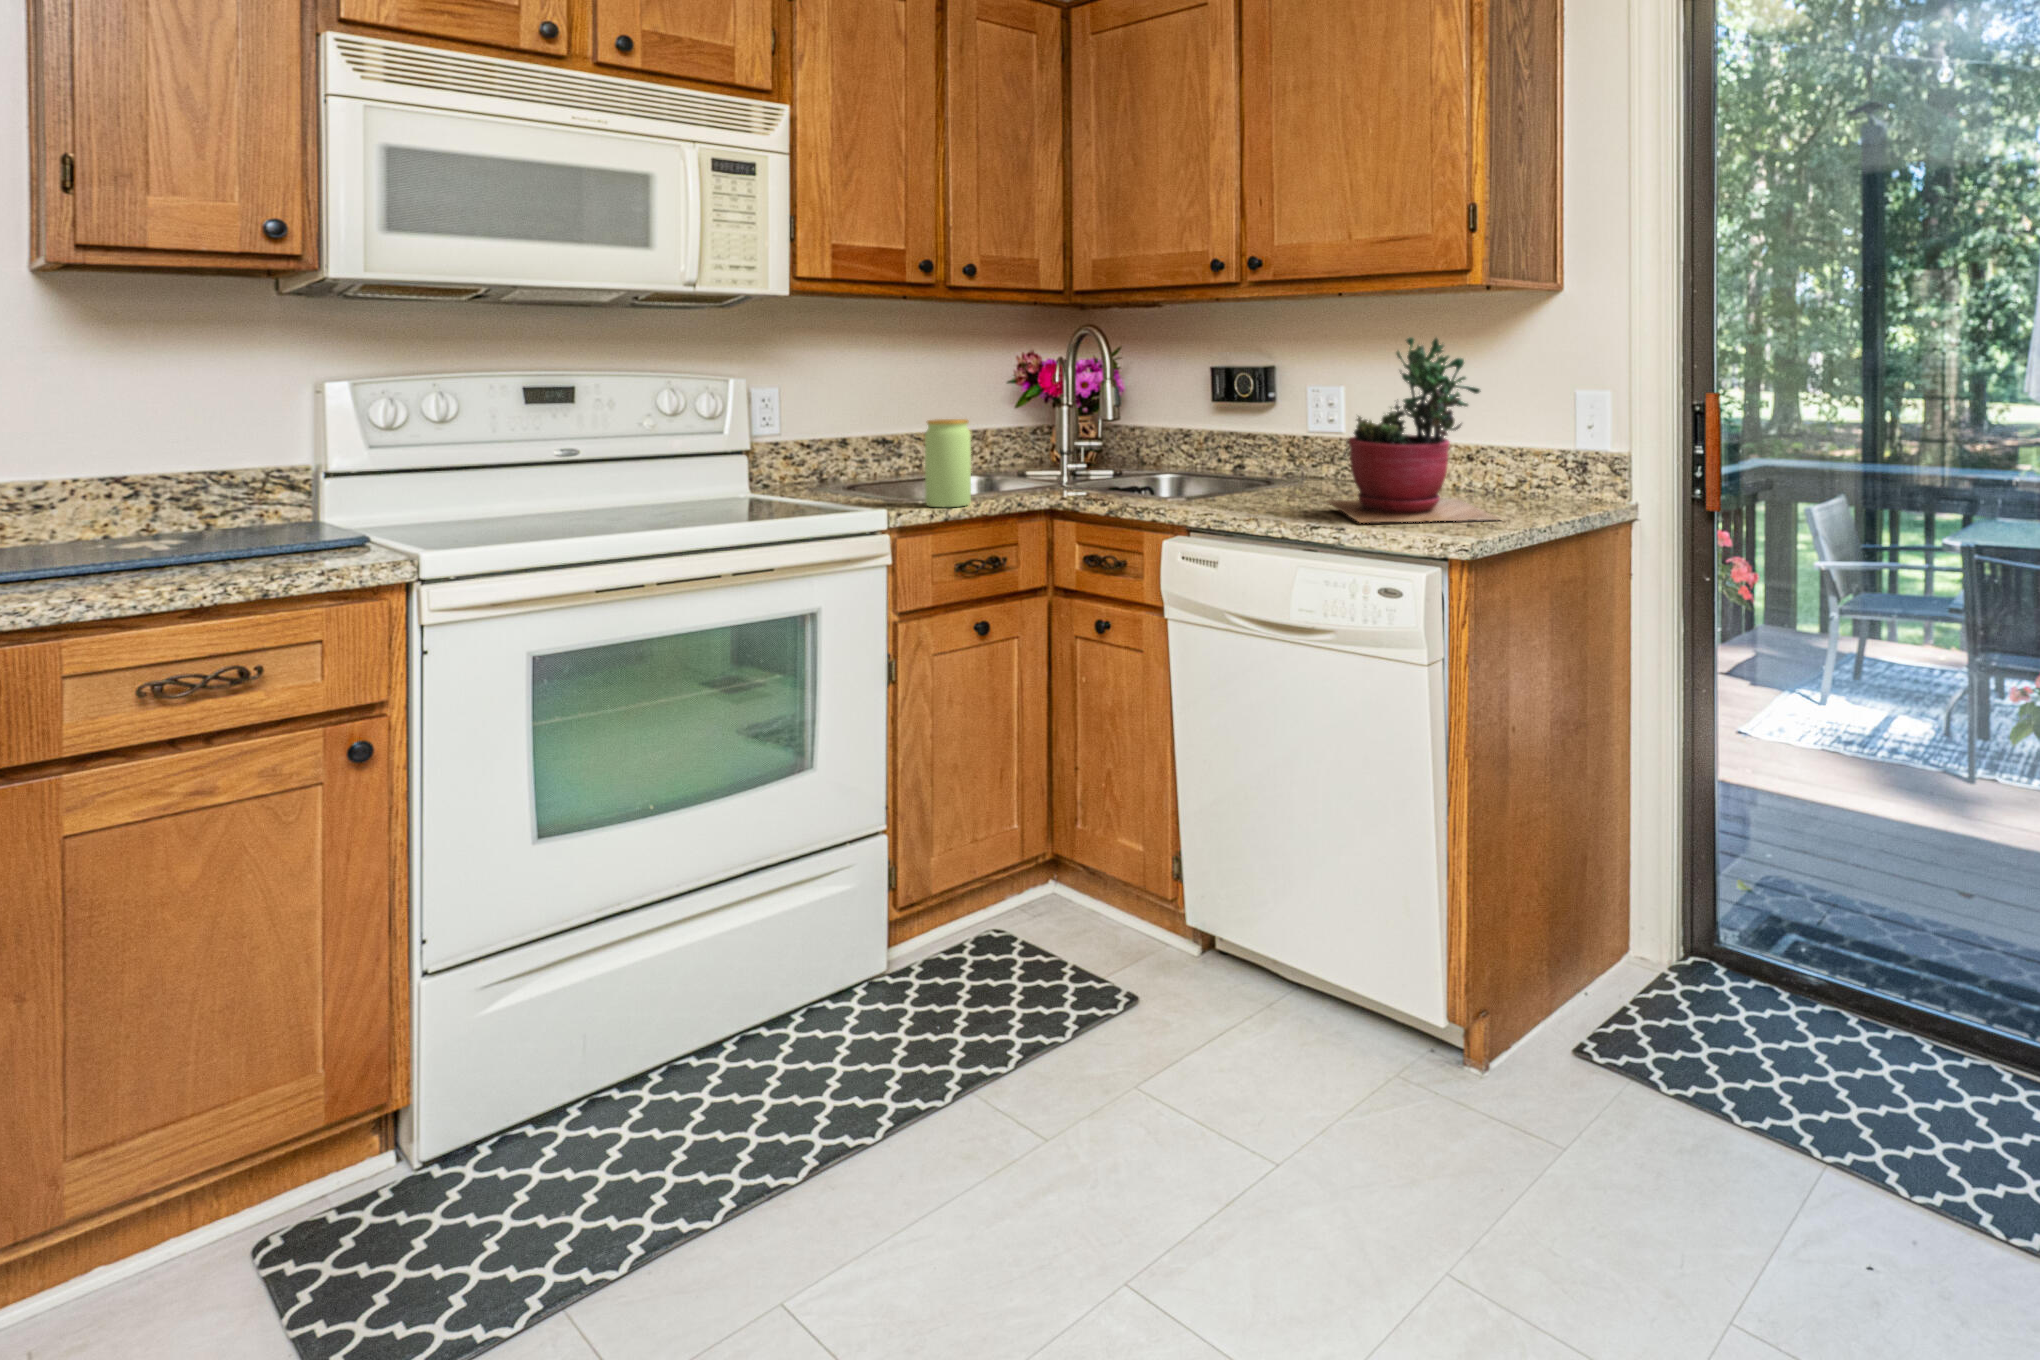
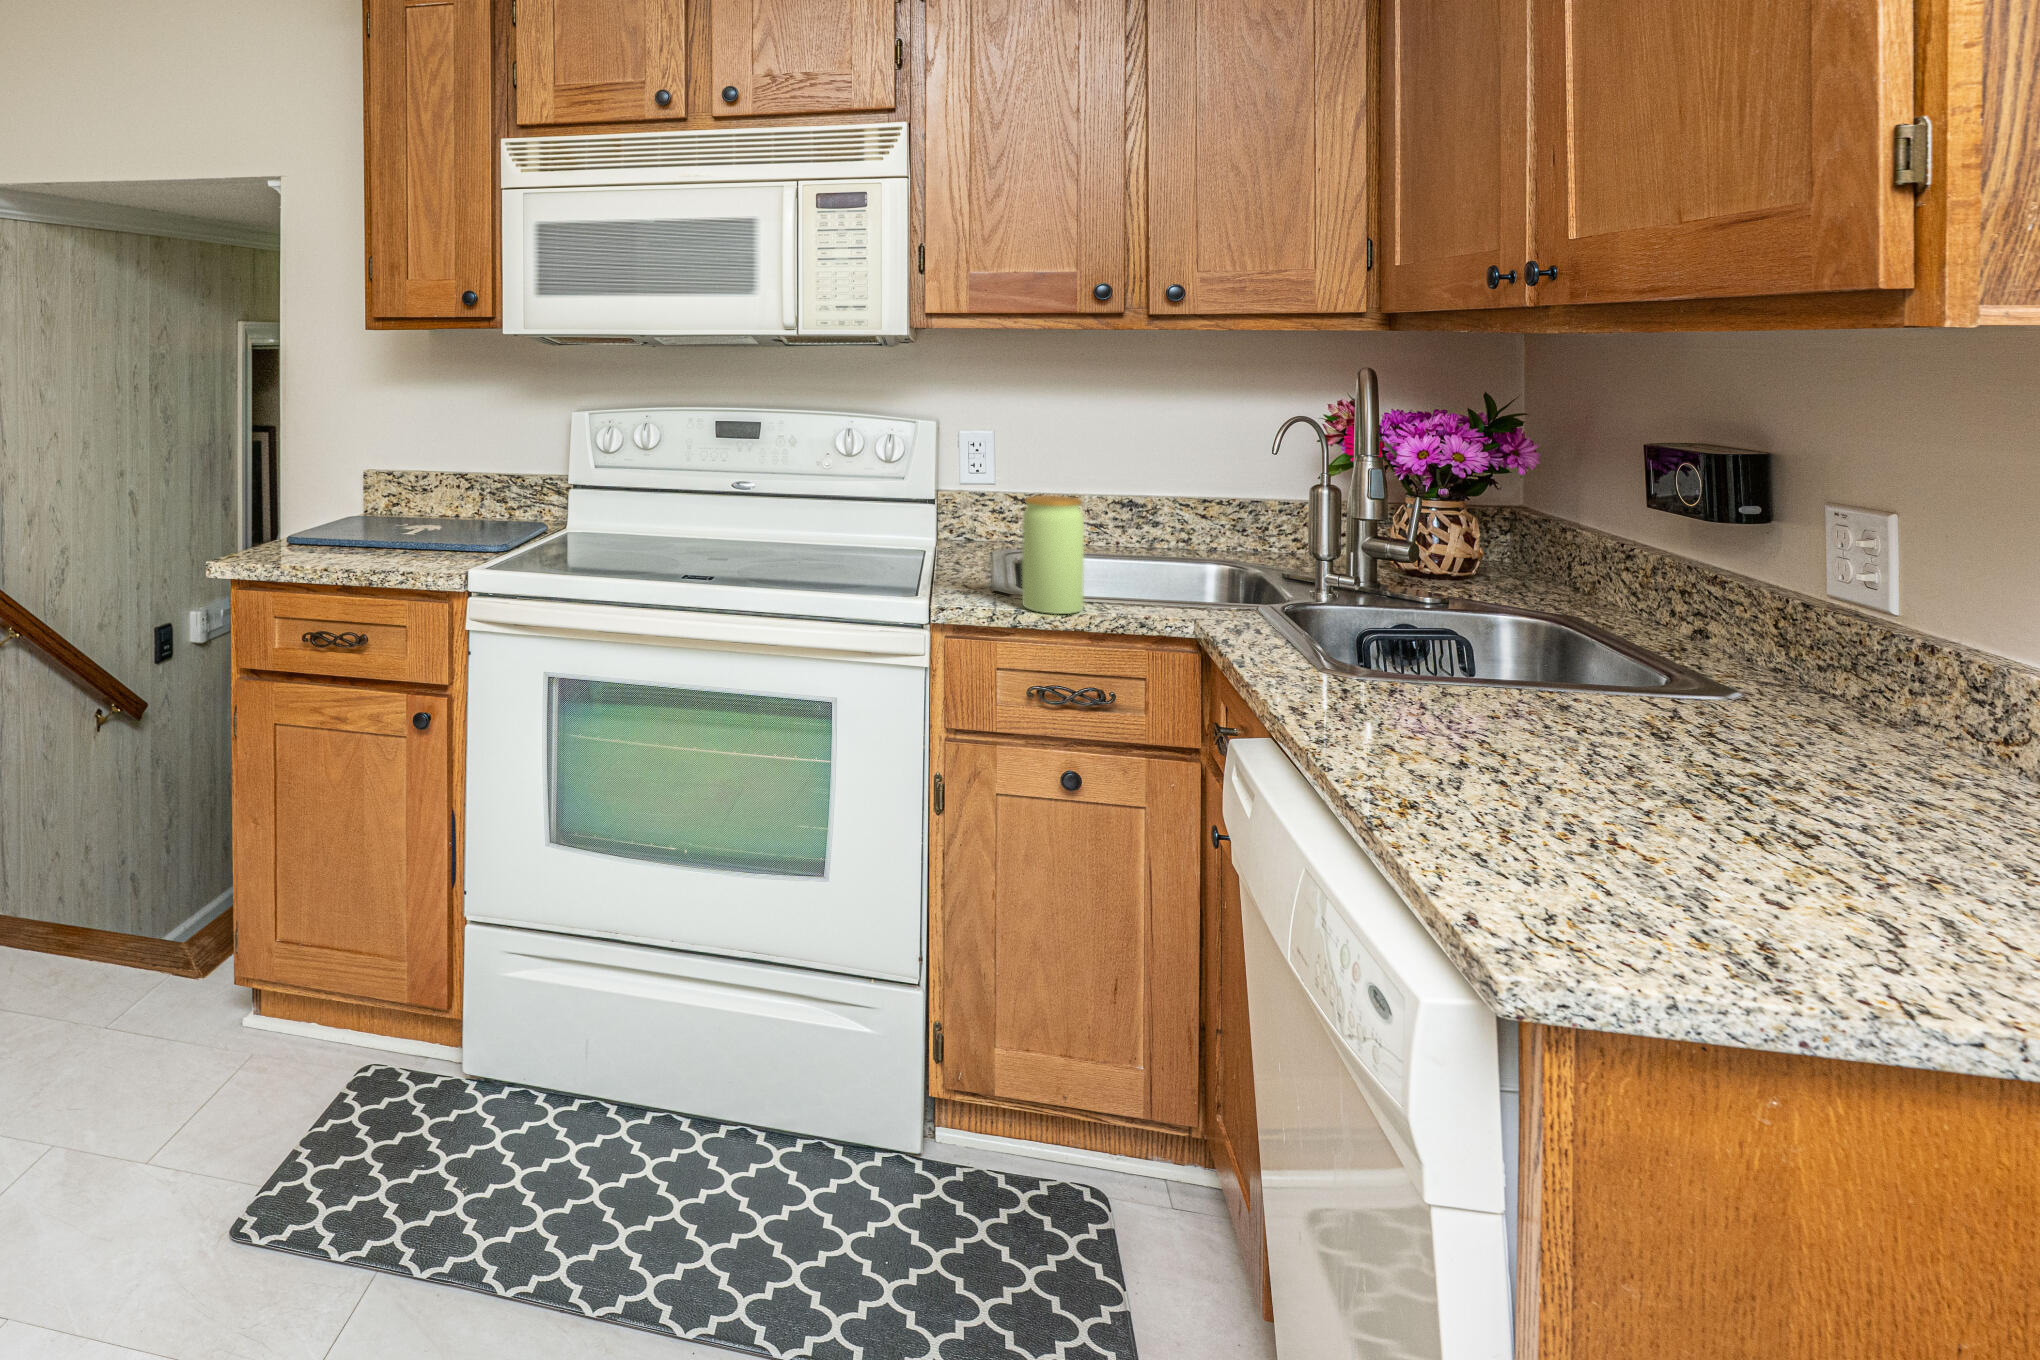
succulent plant: present [1326,337,1500,523] -> none [1434,443,1907,917]

